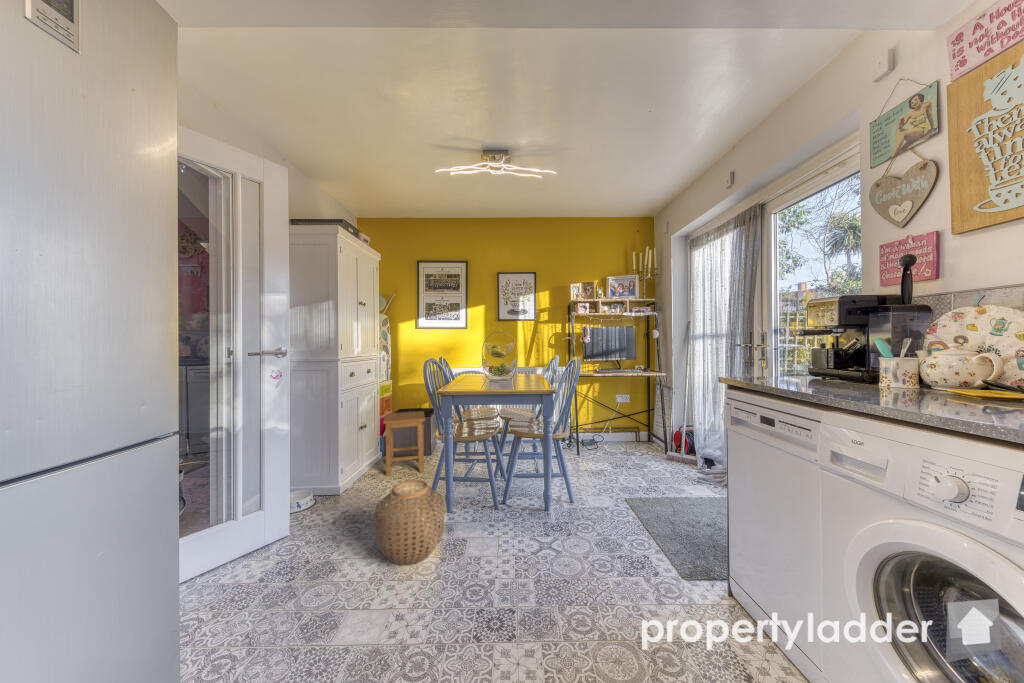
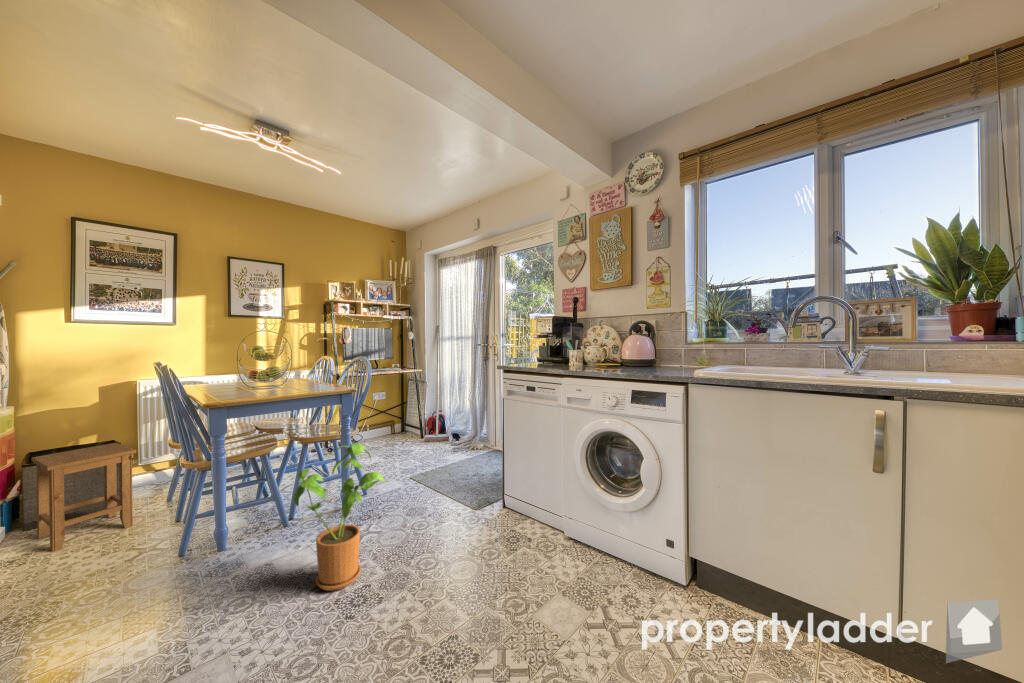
house plant: none [458,449,534,600] -> present [293,443,386,591]
woven basket: present [375,480,444,565] -> none [147,510,255,620]

